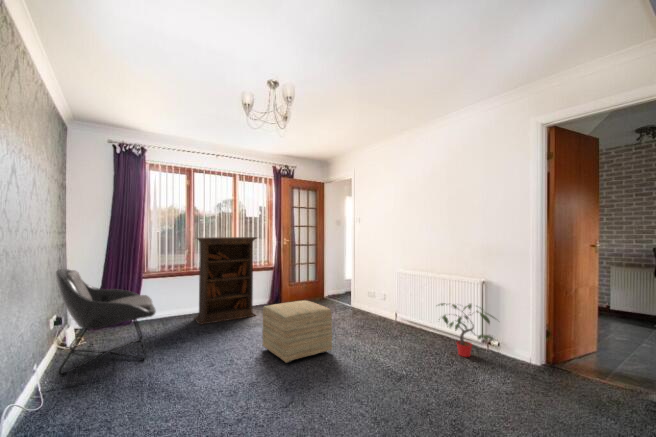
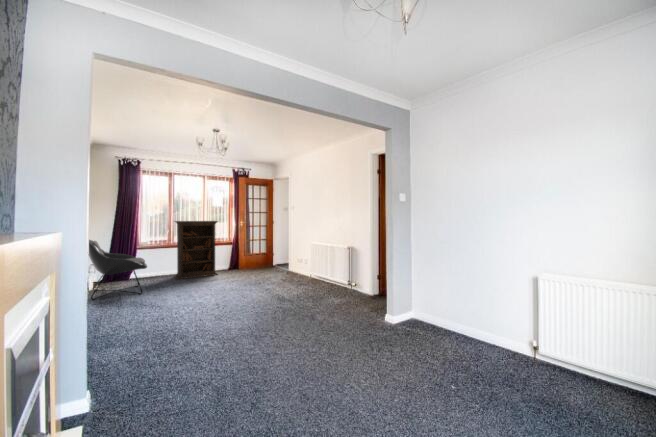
ottoman: present [262,300,332,363] -> none [215,261,257,294]
potted plant: present [439,303,494,357] -> none [319,261,354,292]

